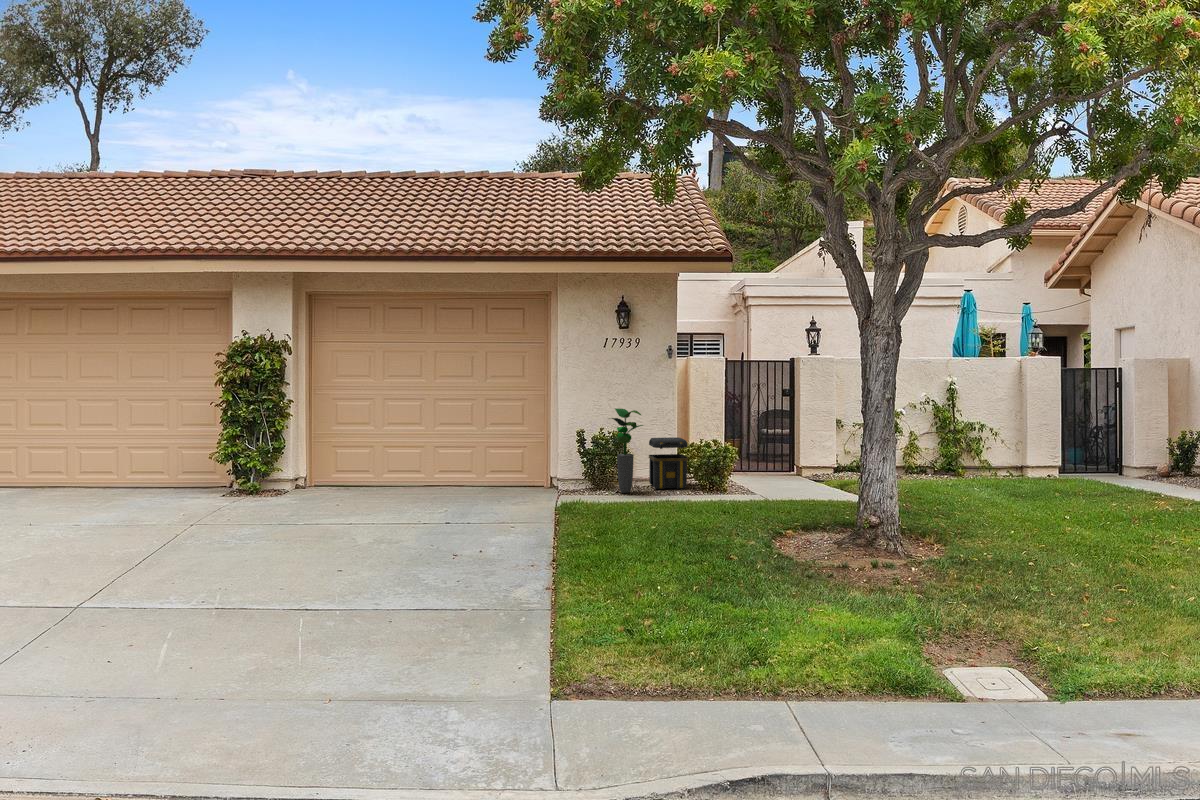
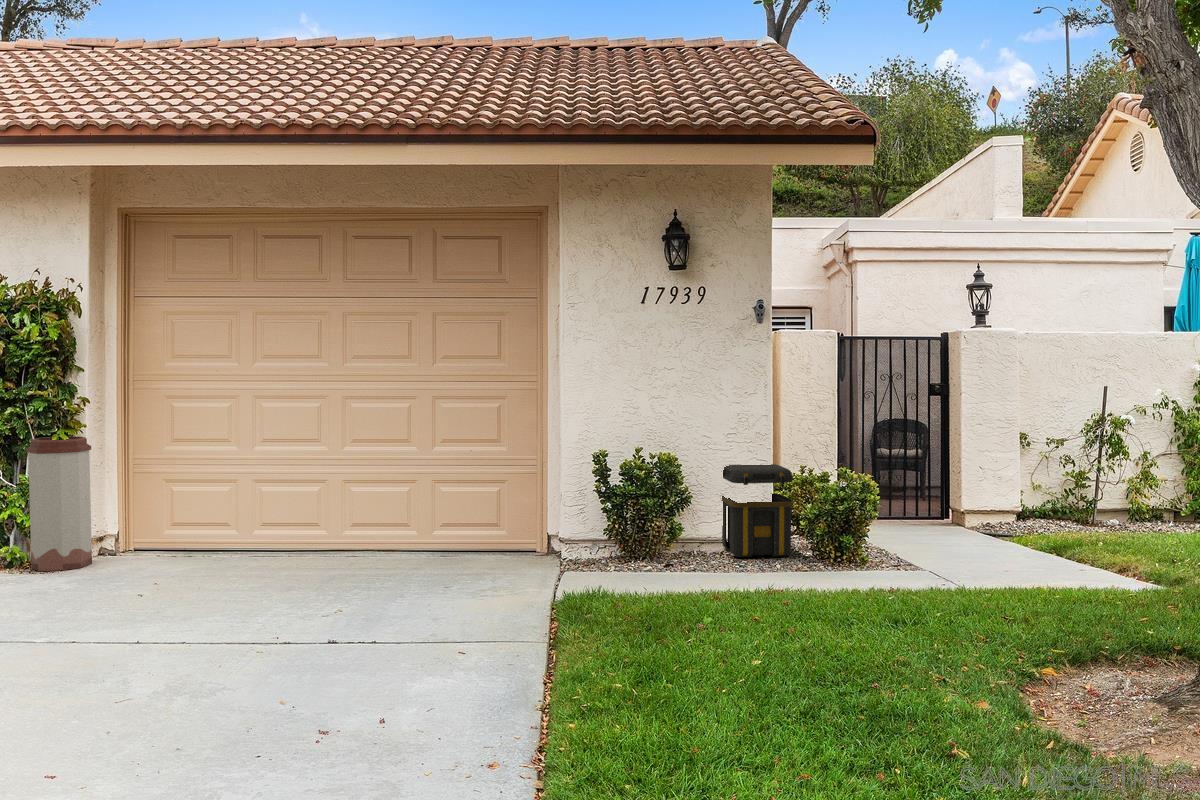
potted plant: present [612,409,643,493] -> none [650,412,716,566]
trash can: none [262,422,296,496] -> present [26,437,92,571]

